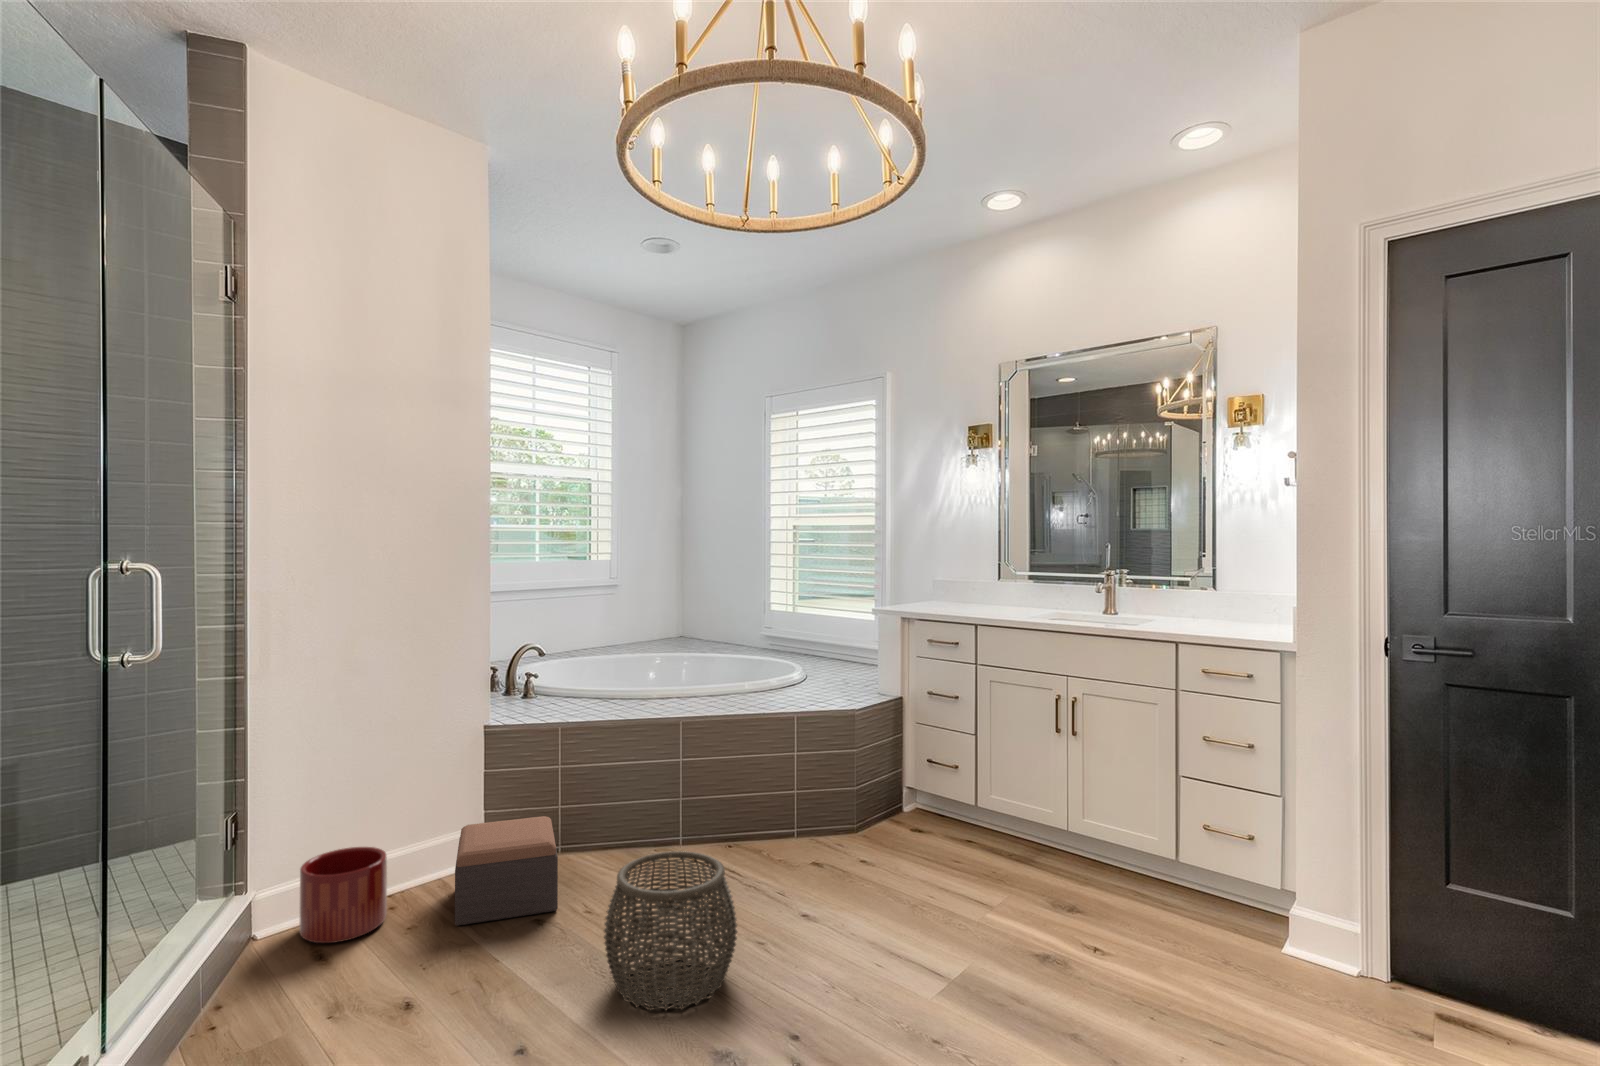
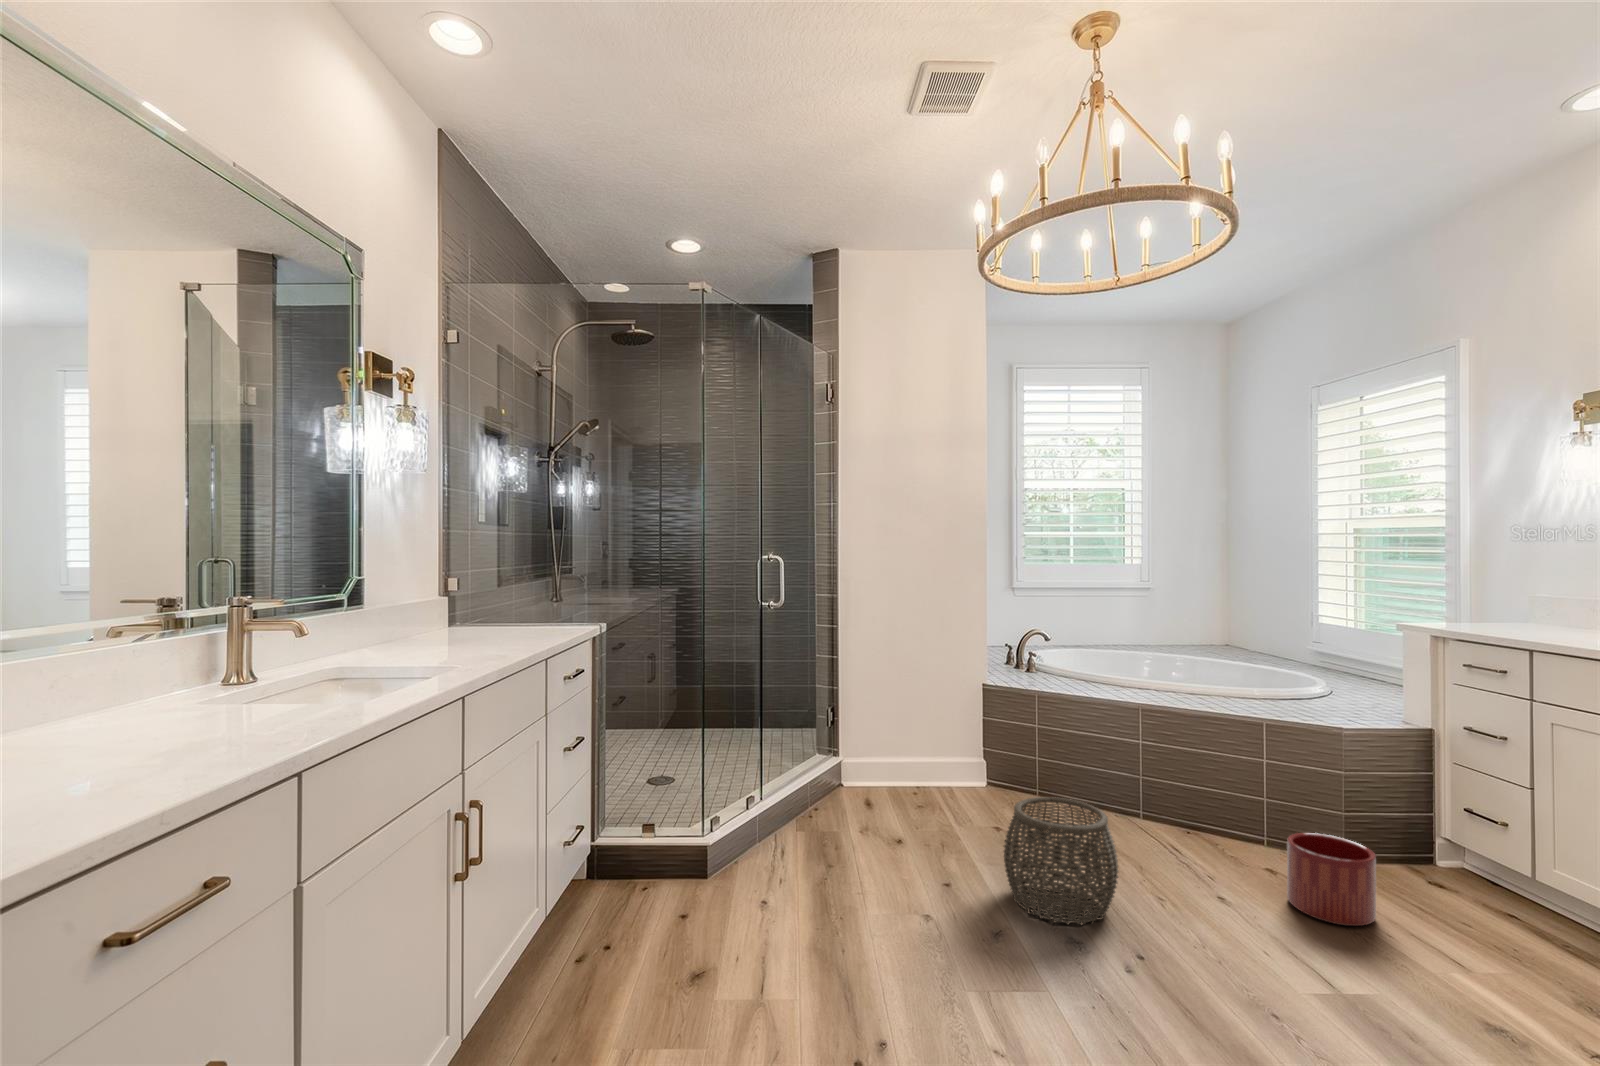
footstool: present [455,816,558,926] -> none [935,753,1021,832]
planter: present [300,847,387,943] -> present [1287,833,1376,926]

